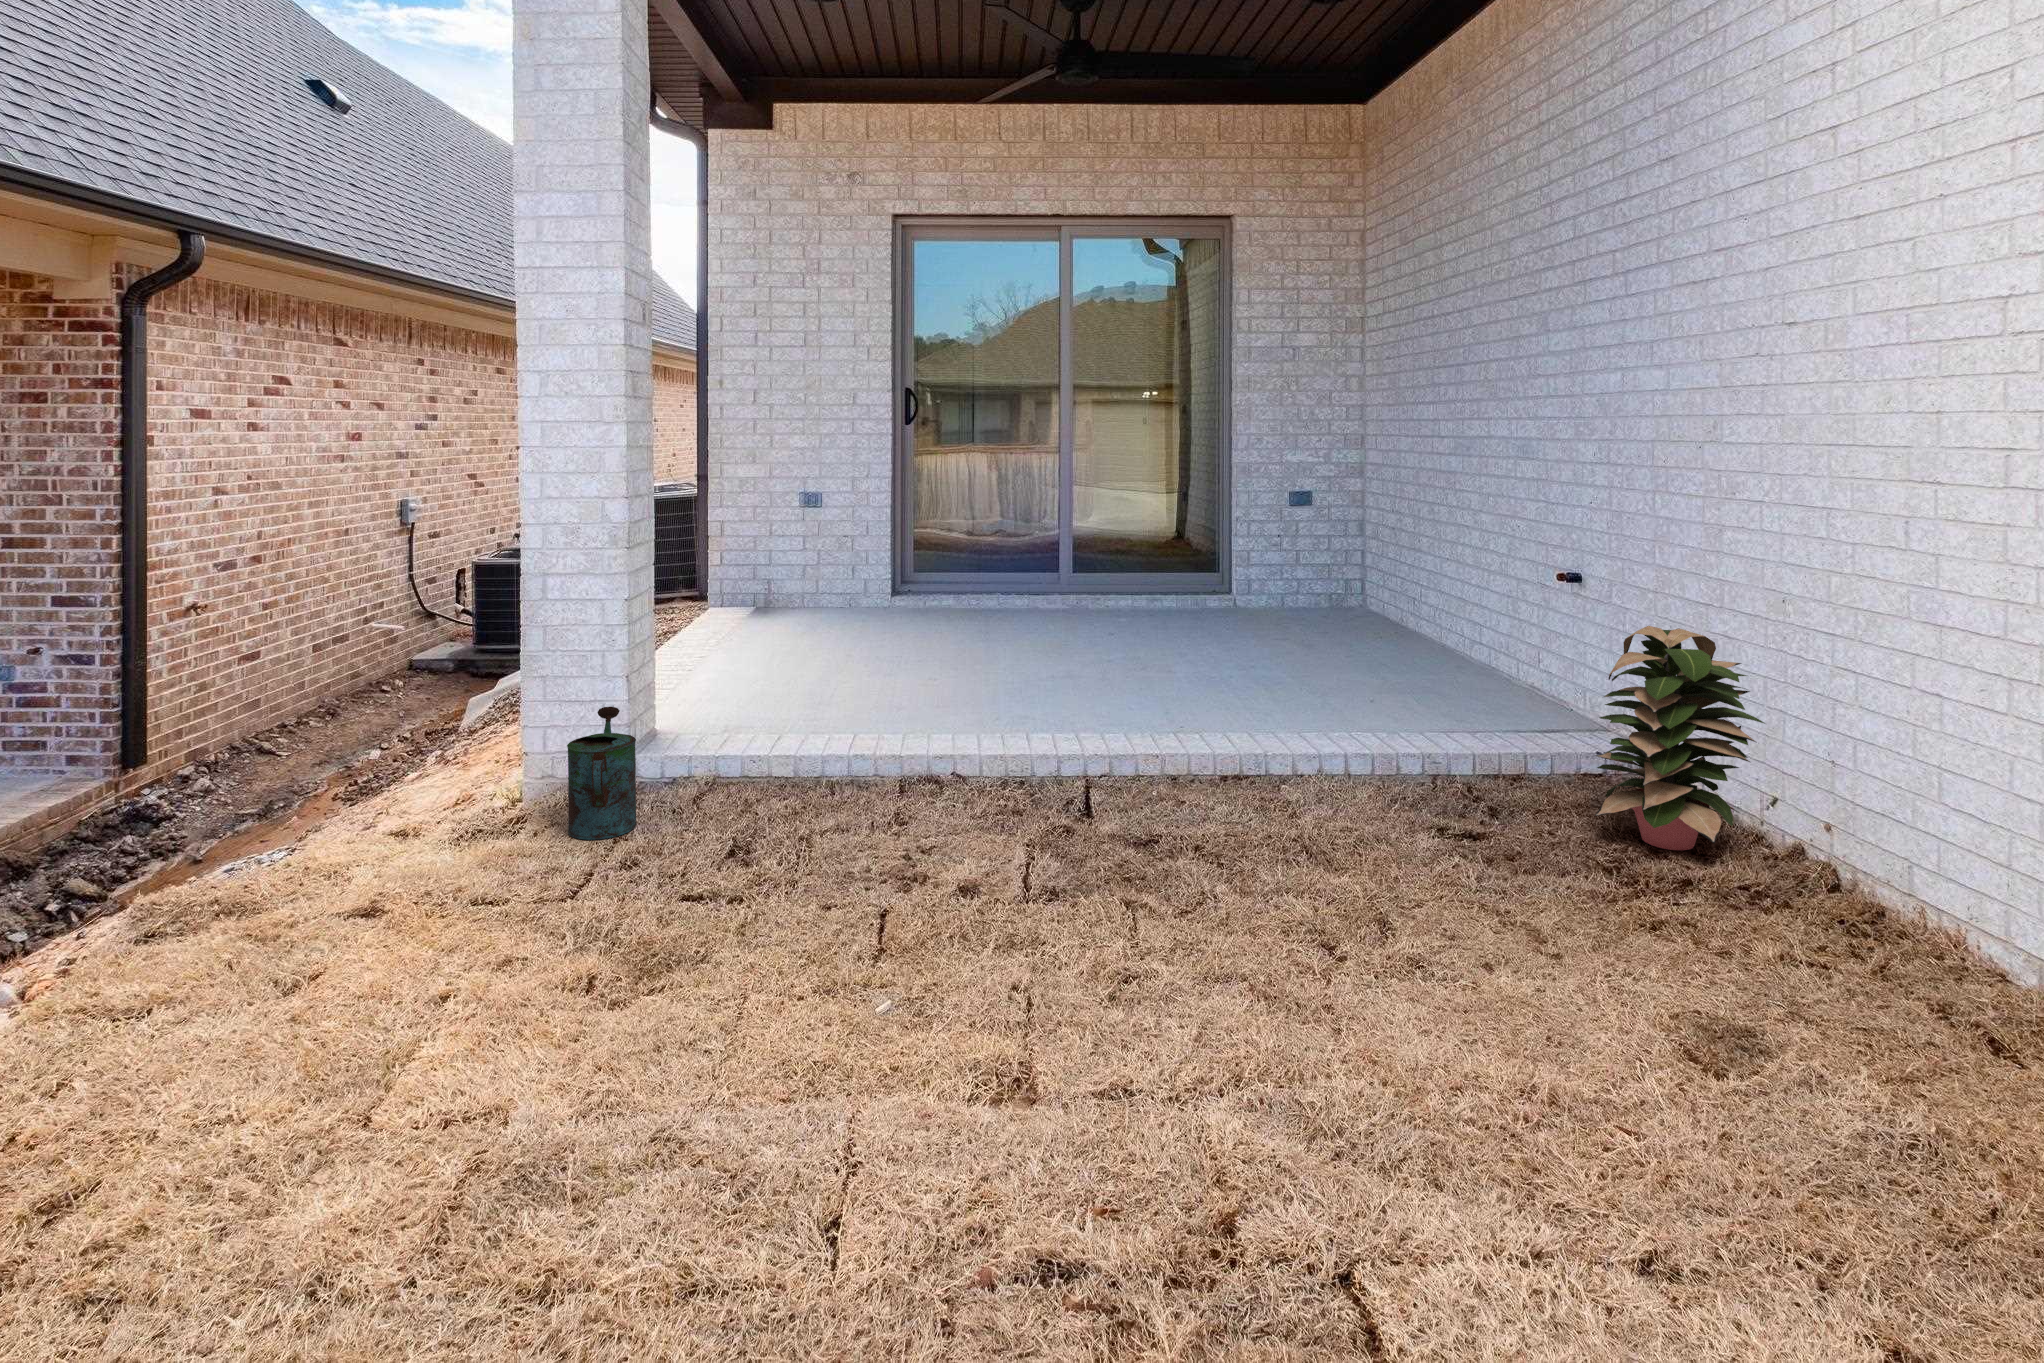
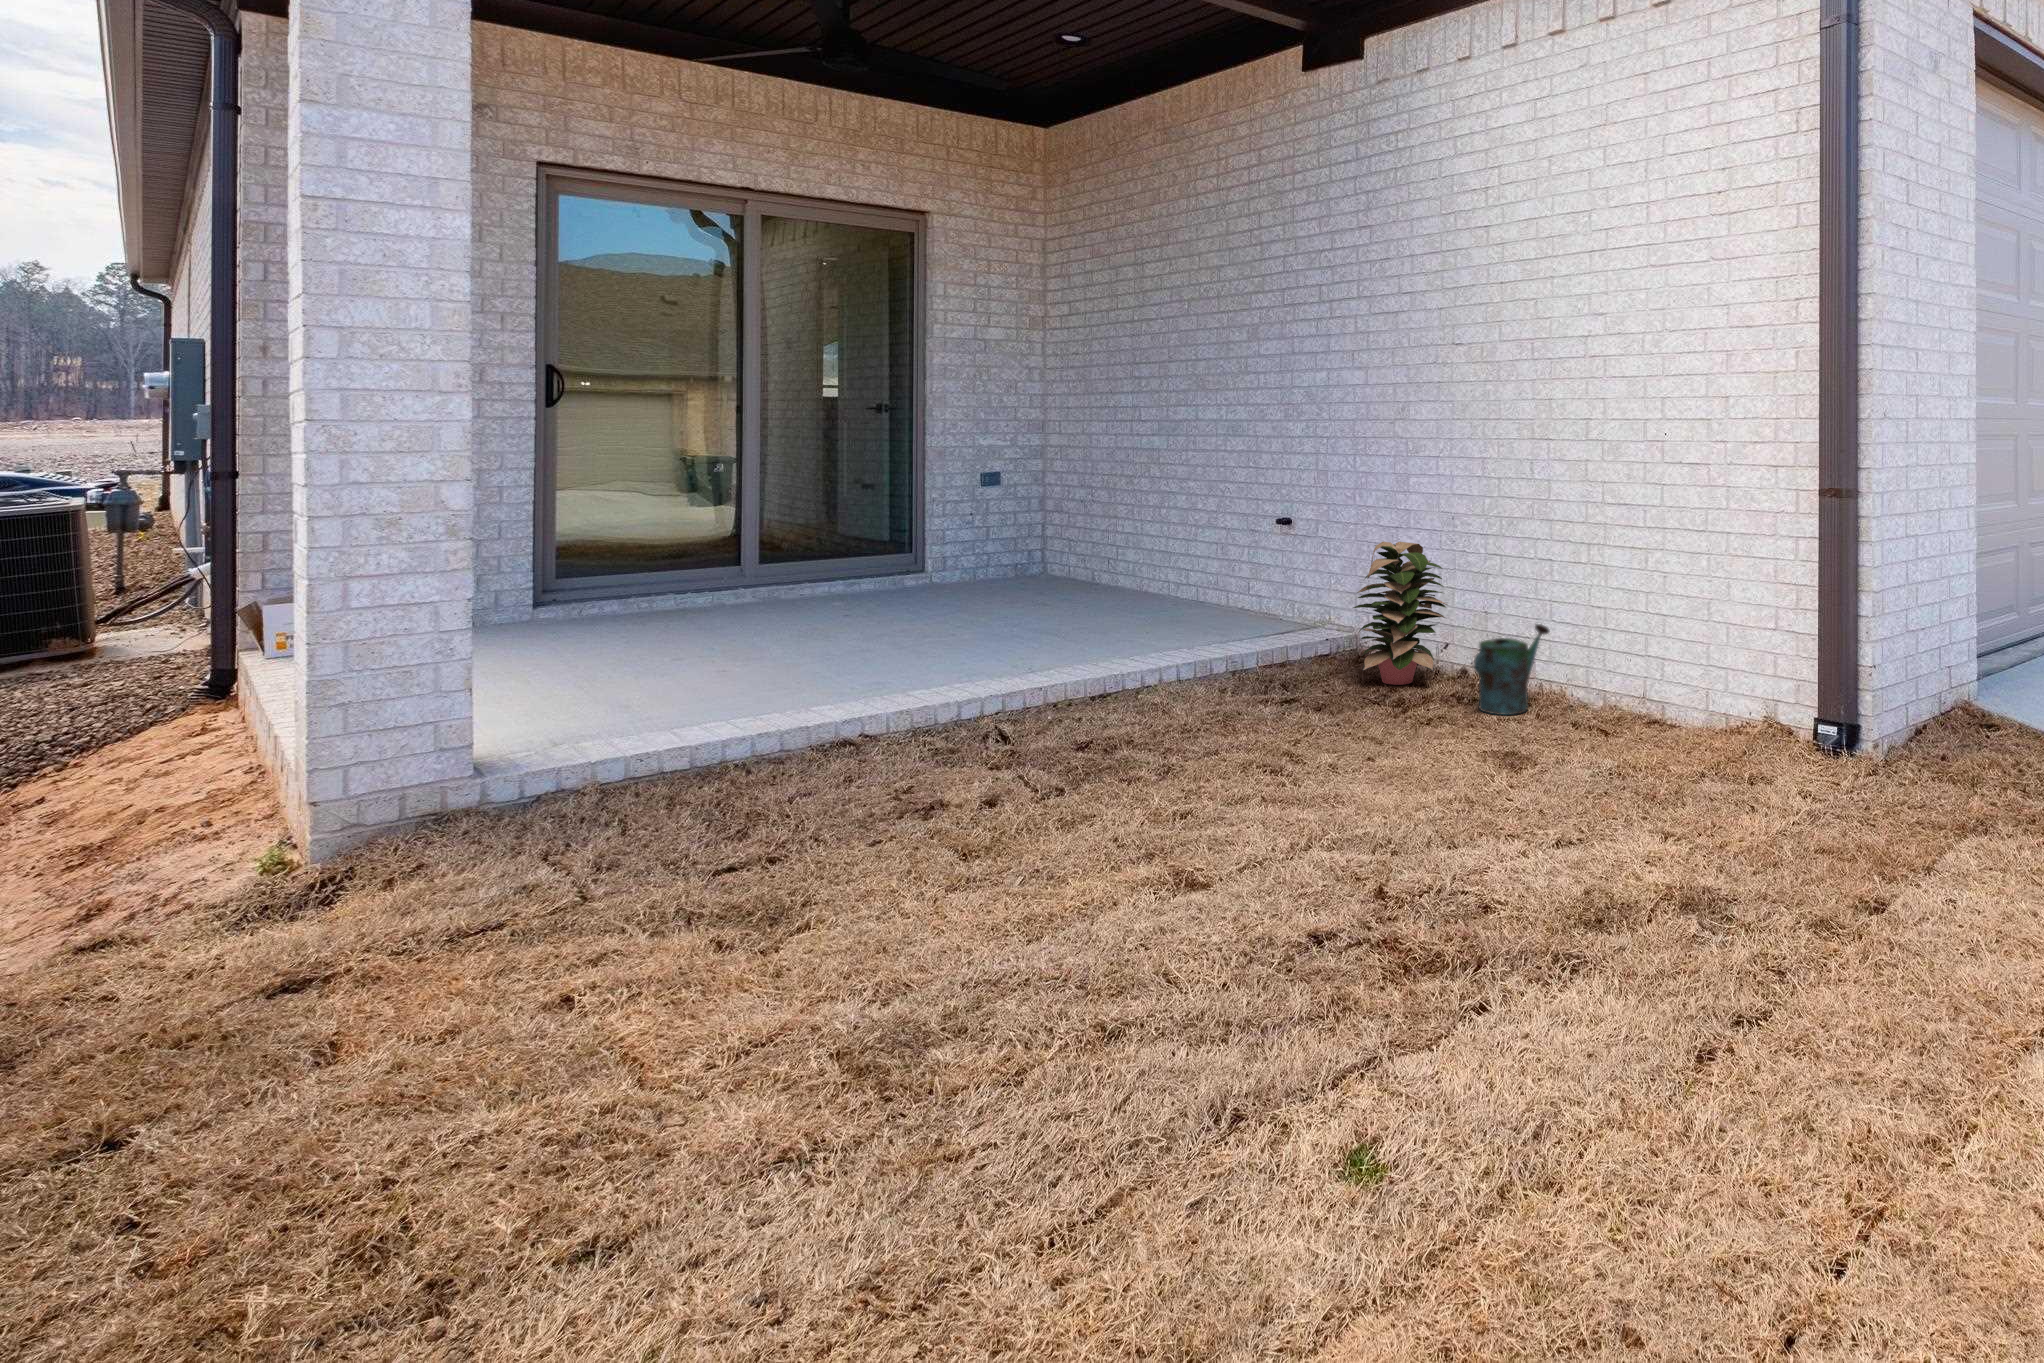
watering can: present [567,707,637,840] -> present [1474,624,1549,715]

